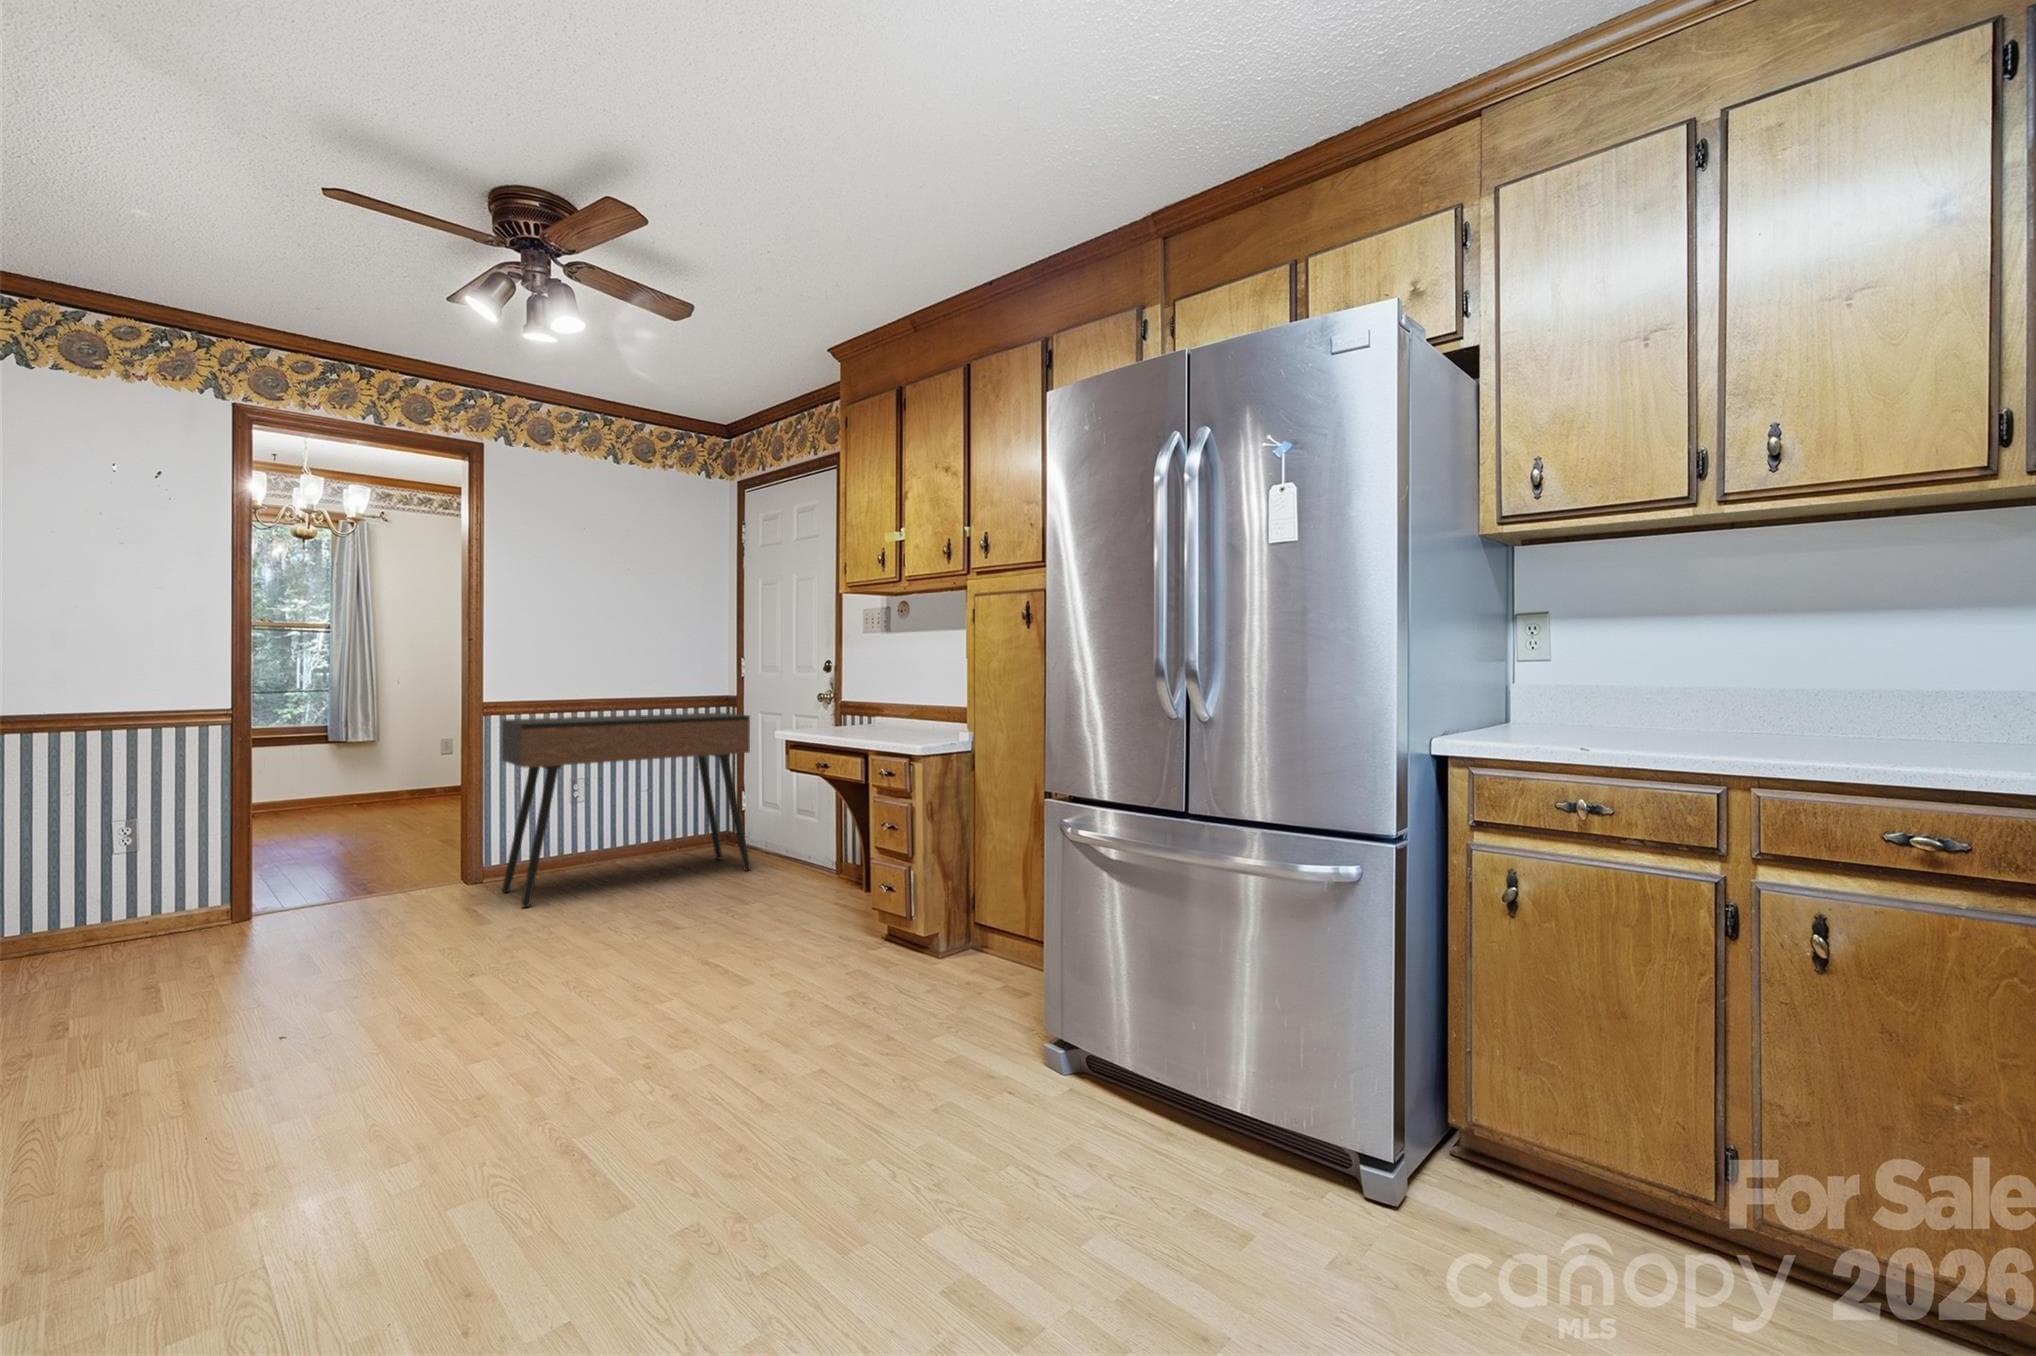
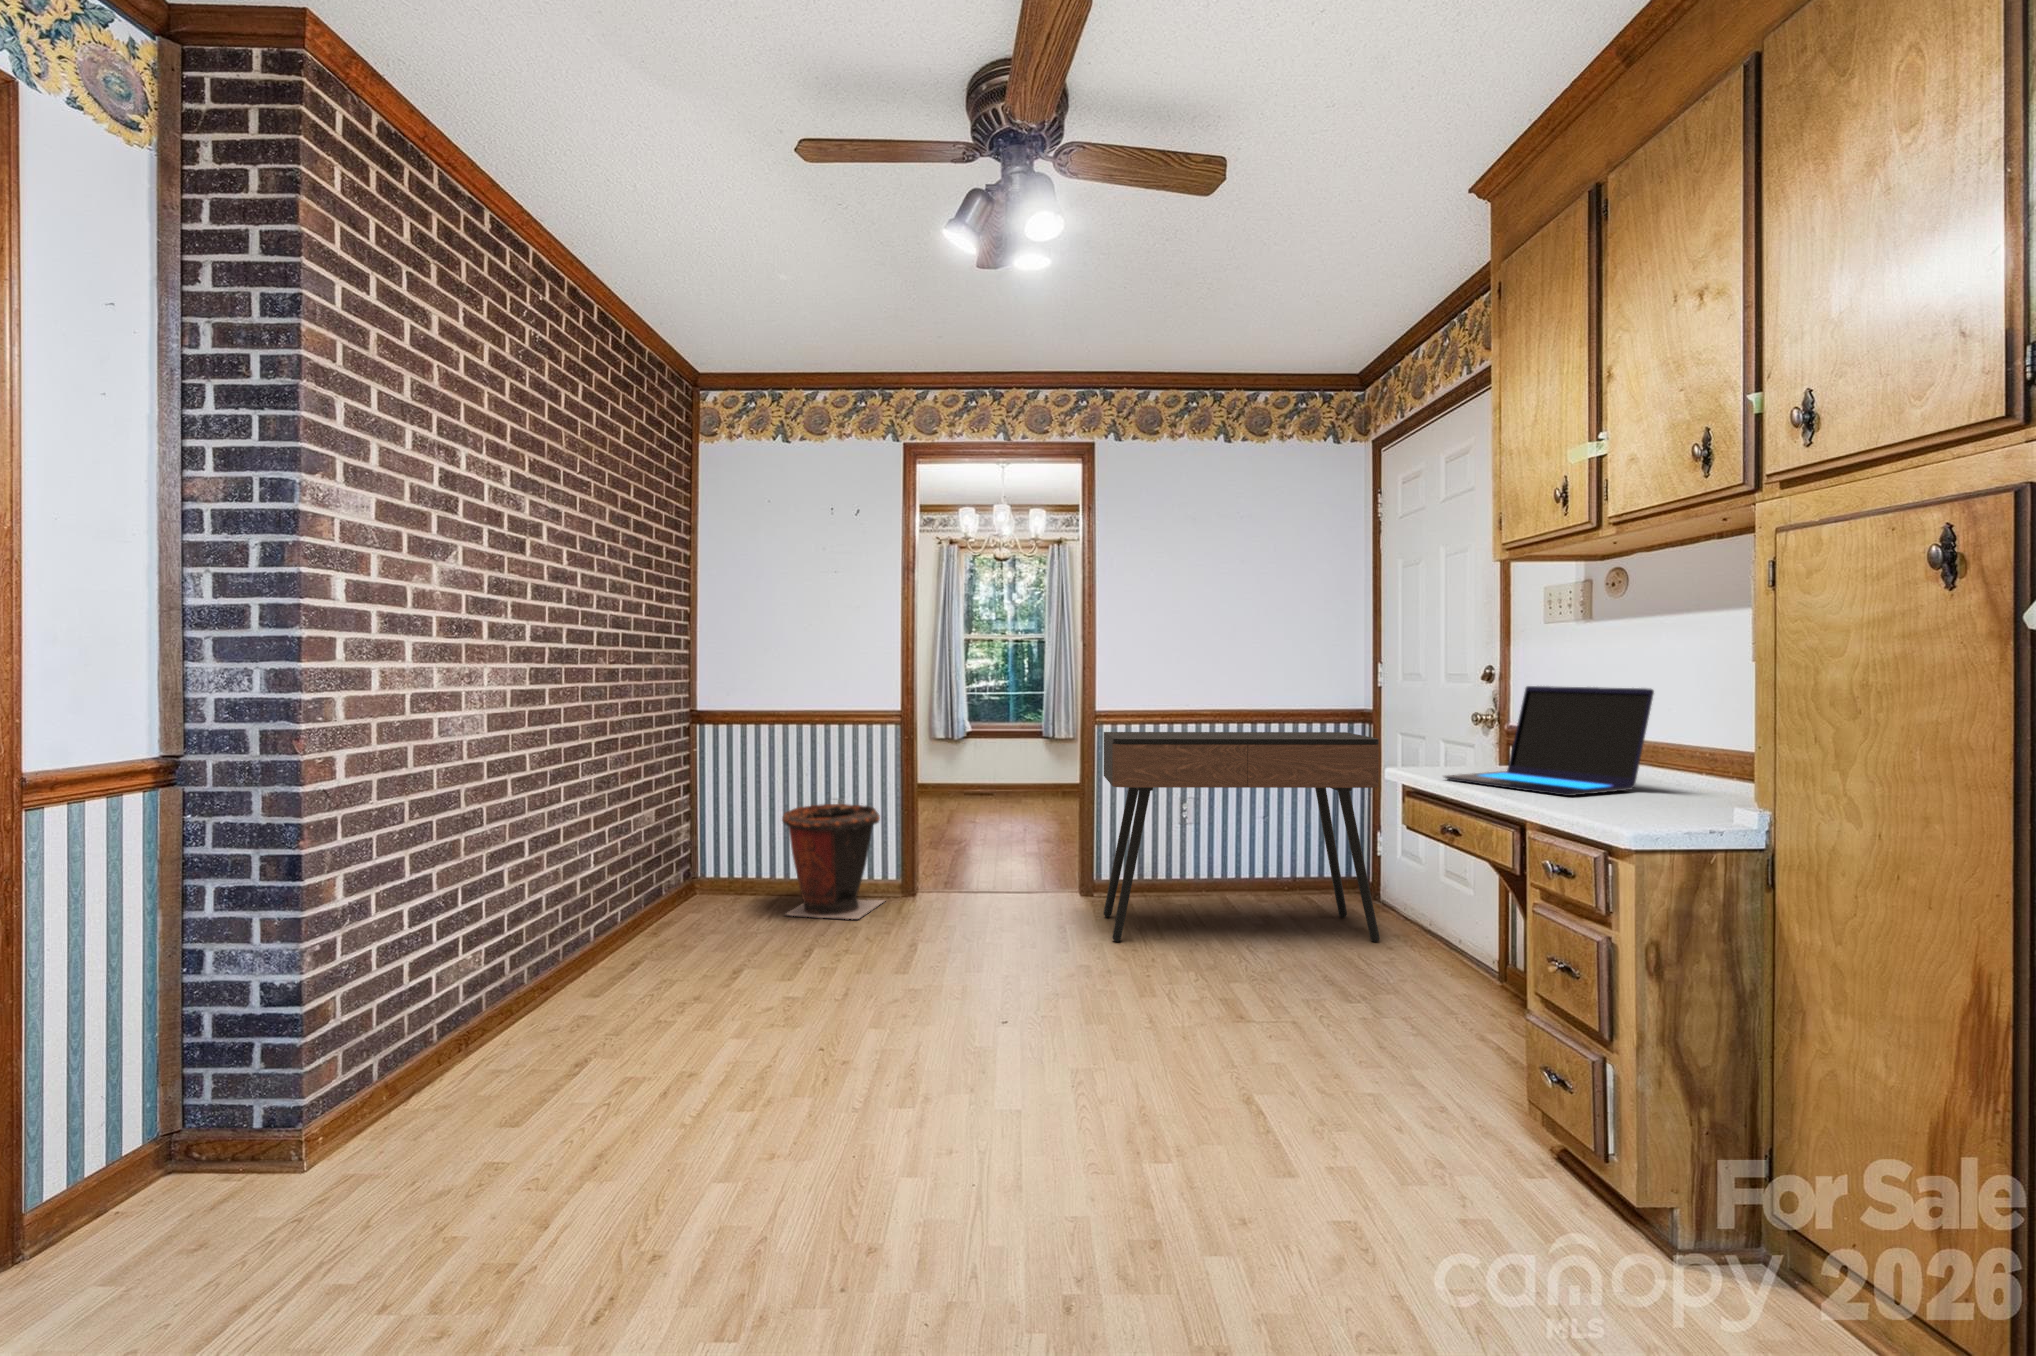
laptop: none [810,673,925,738] -> present [1444,686,1654,796]
trash can: none [43,814,212,959] -> present [782,804,884,919]

